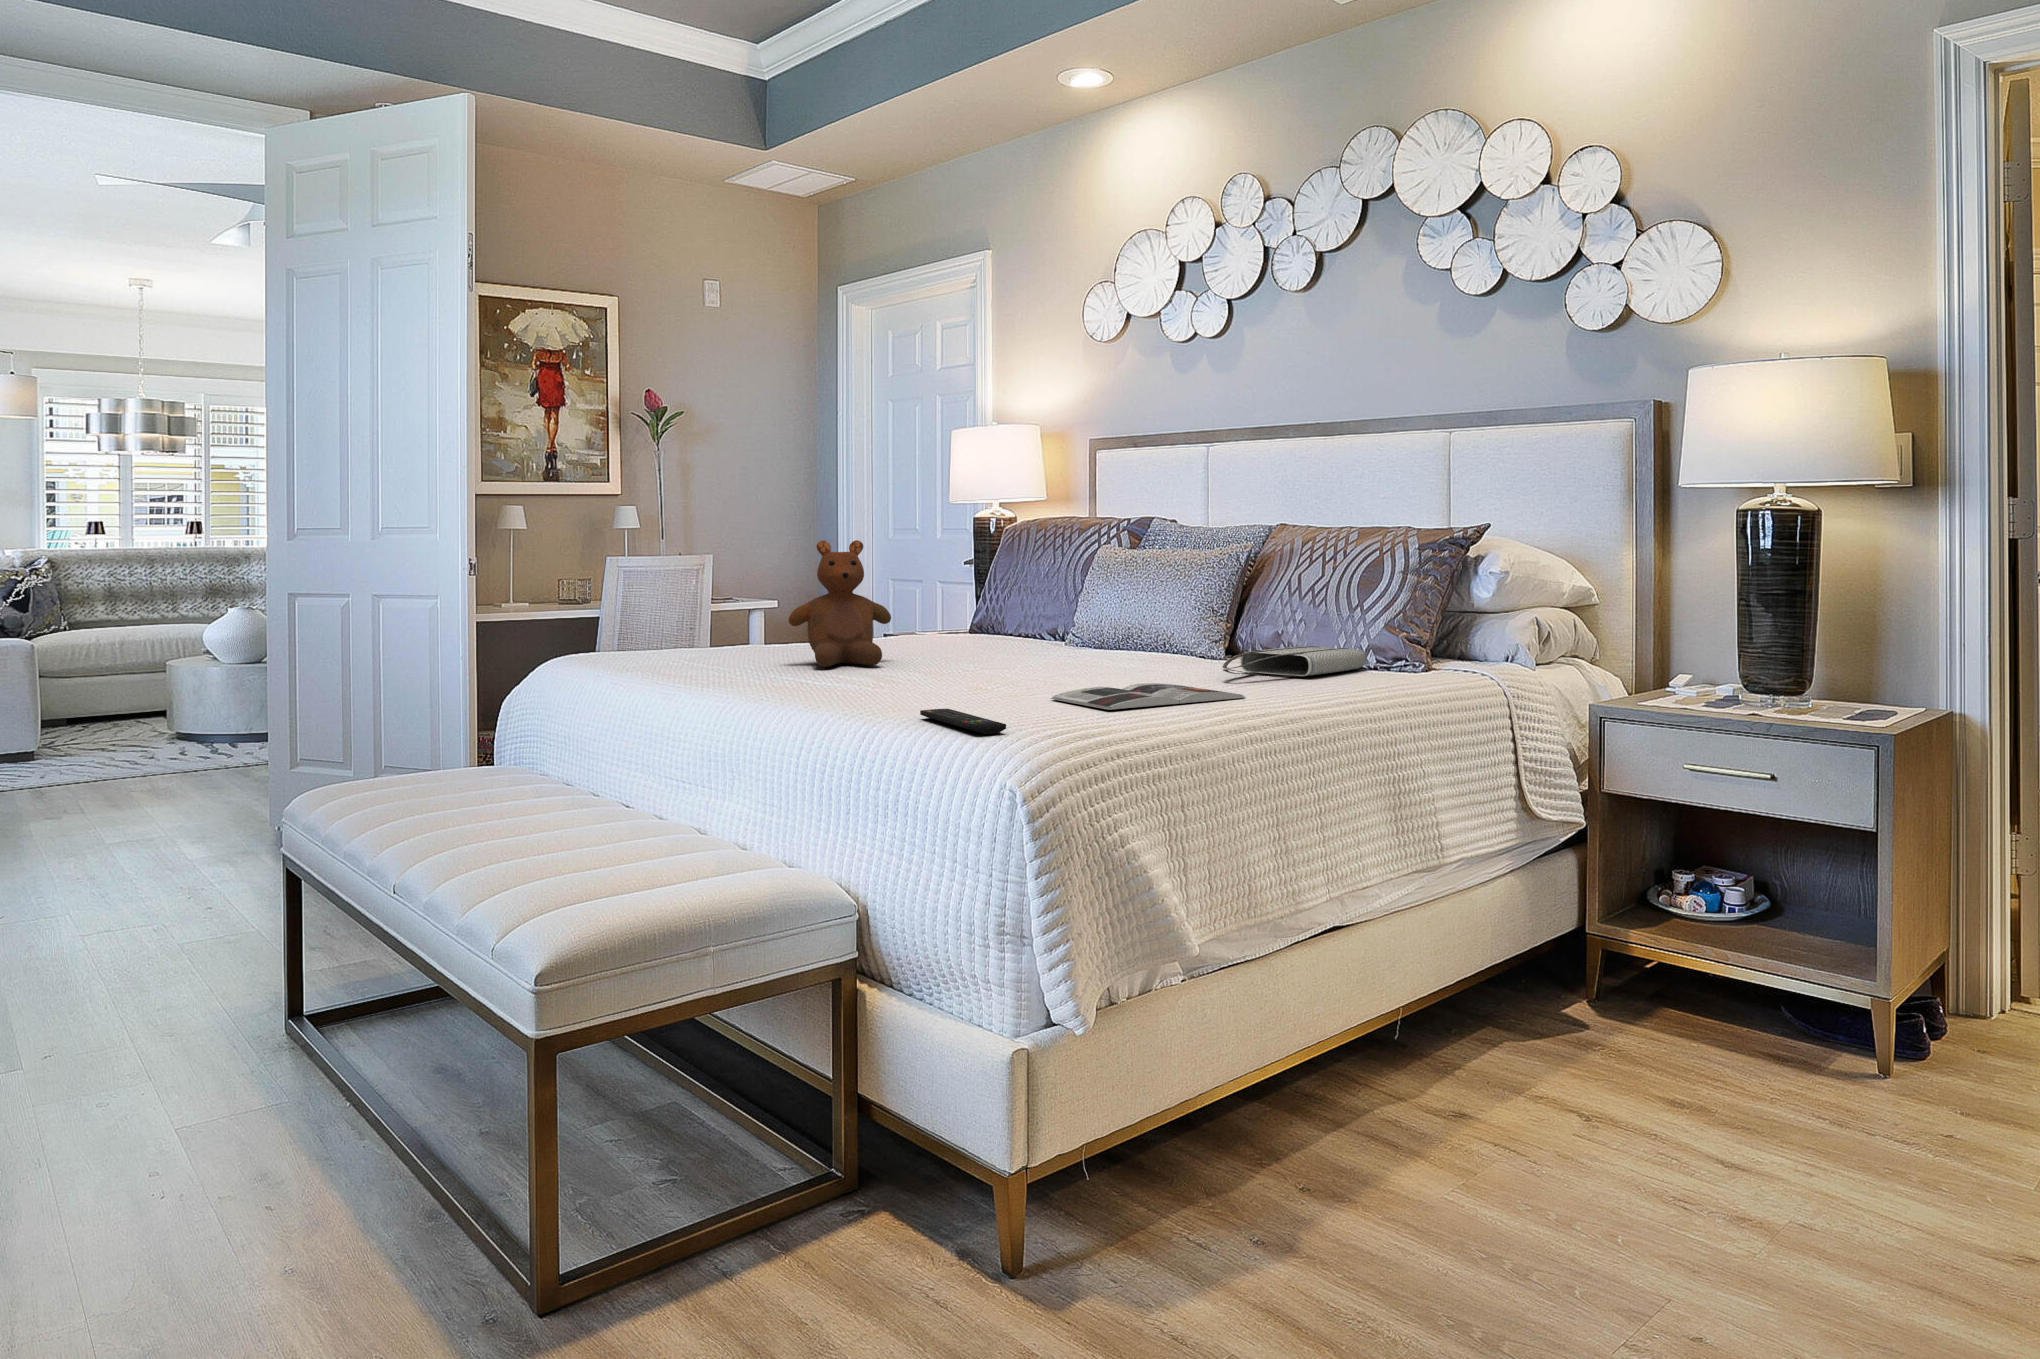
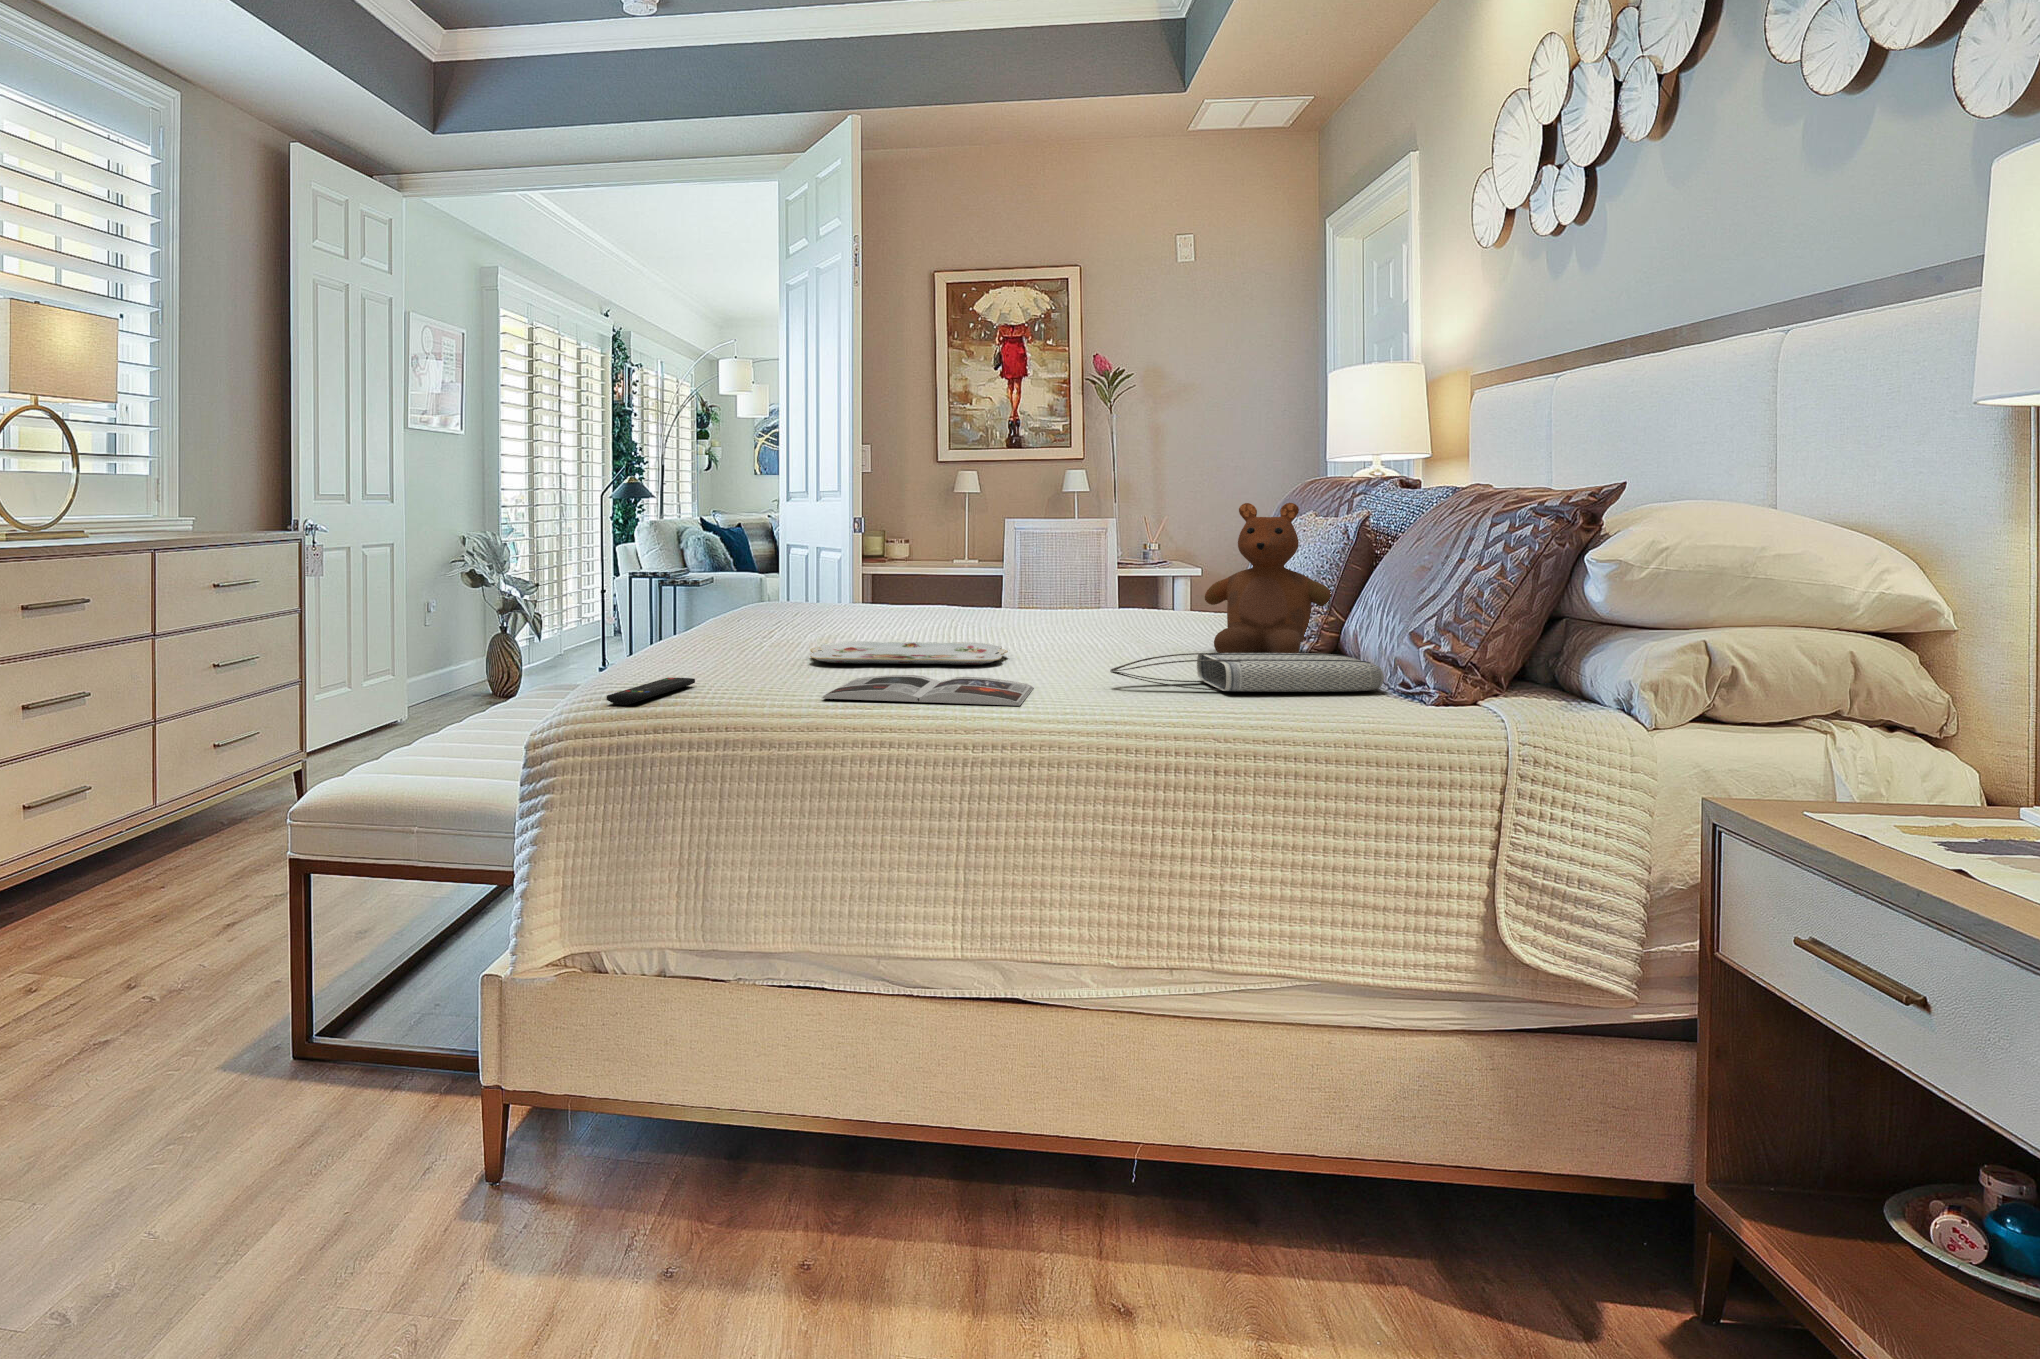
teddy bear: present [789,540,891,667] -> present [1205,503,1331,653]
serving tray: none [869,664,1069,689] -> present [810,641,1008,665]

